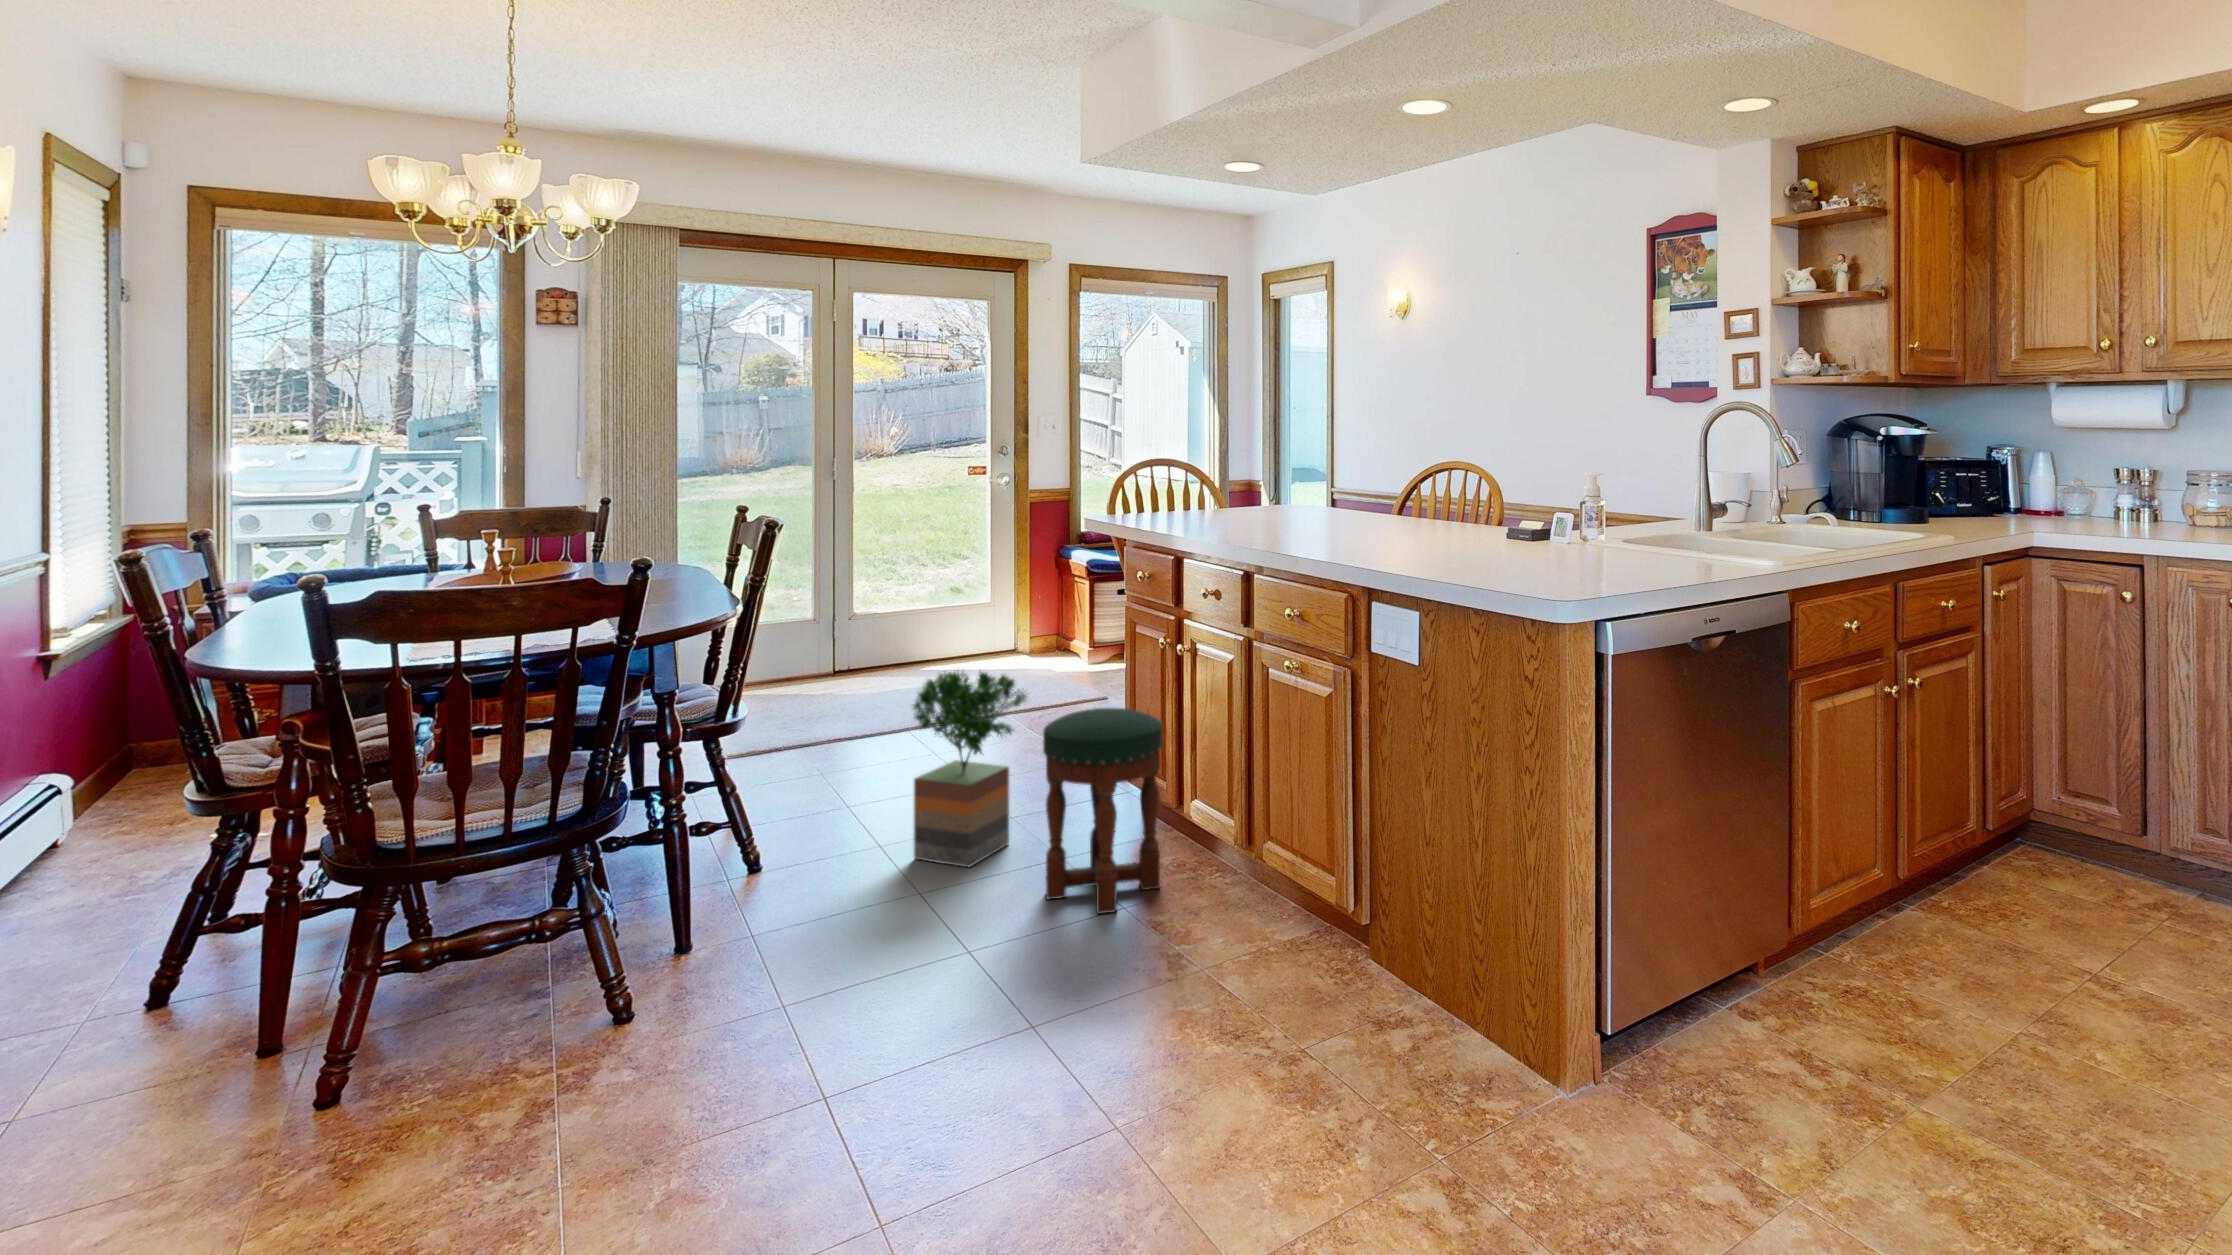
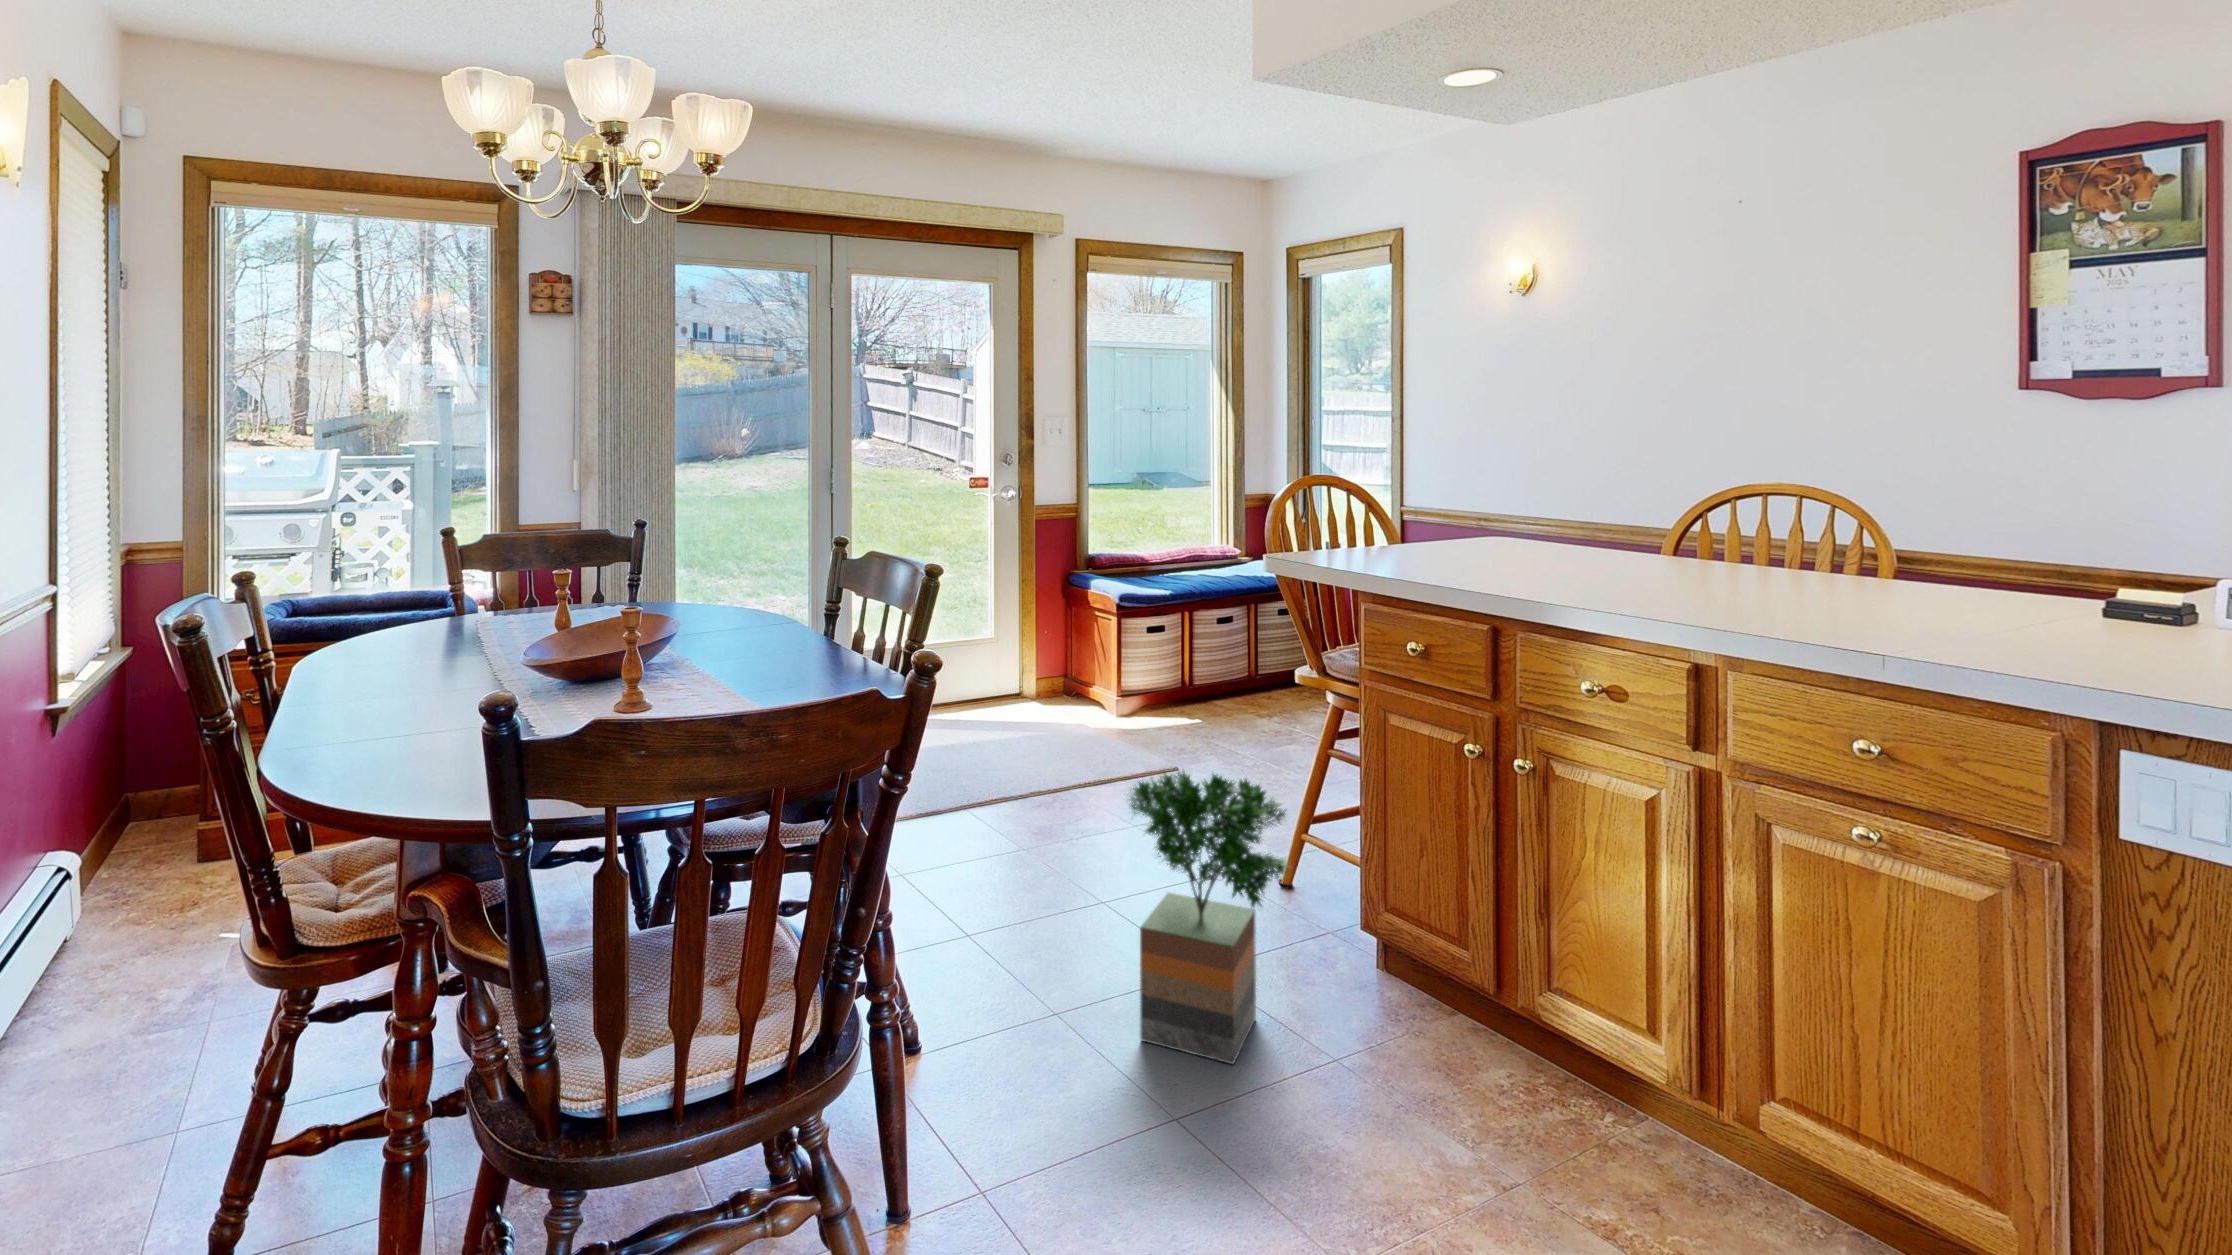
stool: present [1043,708,1162,914] -> none [1382,848,1575,1189]

